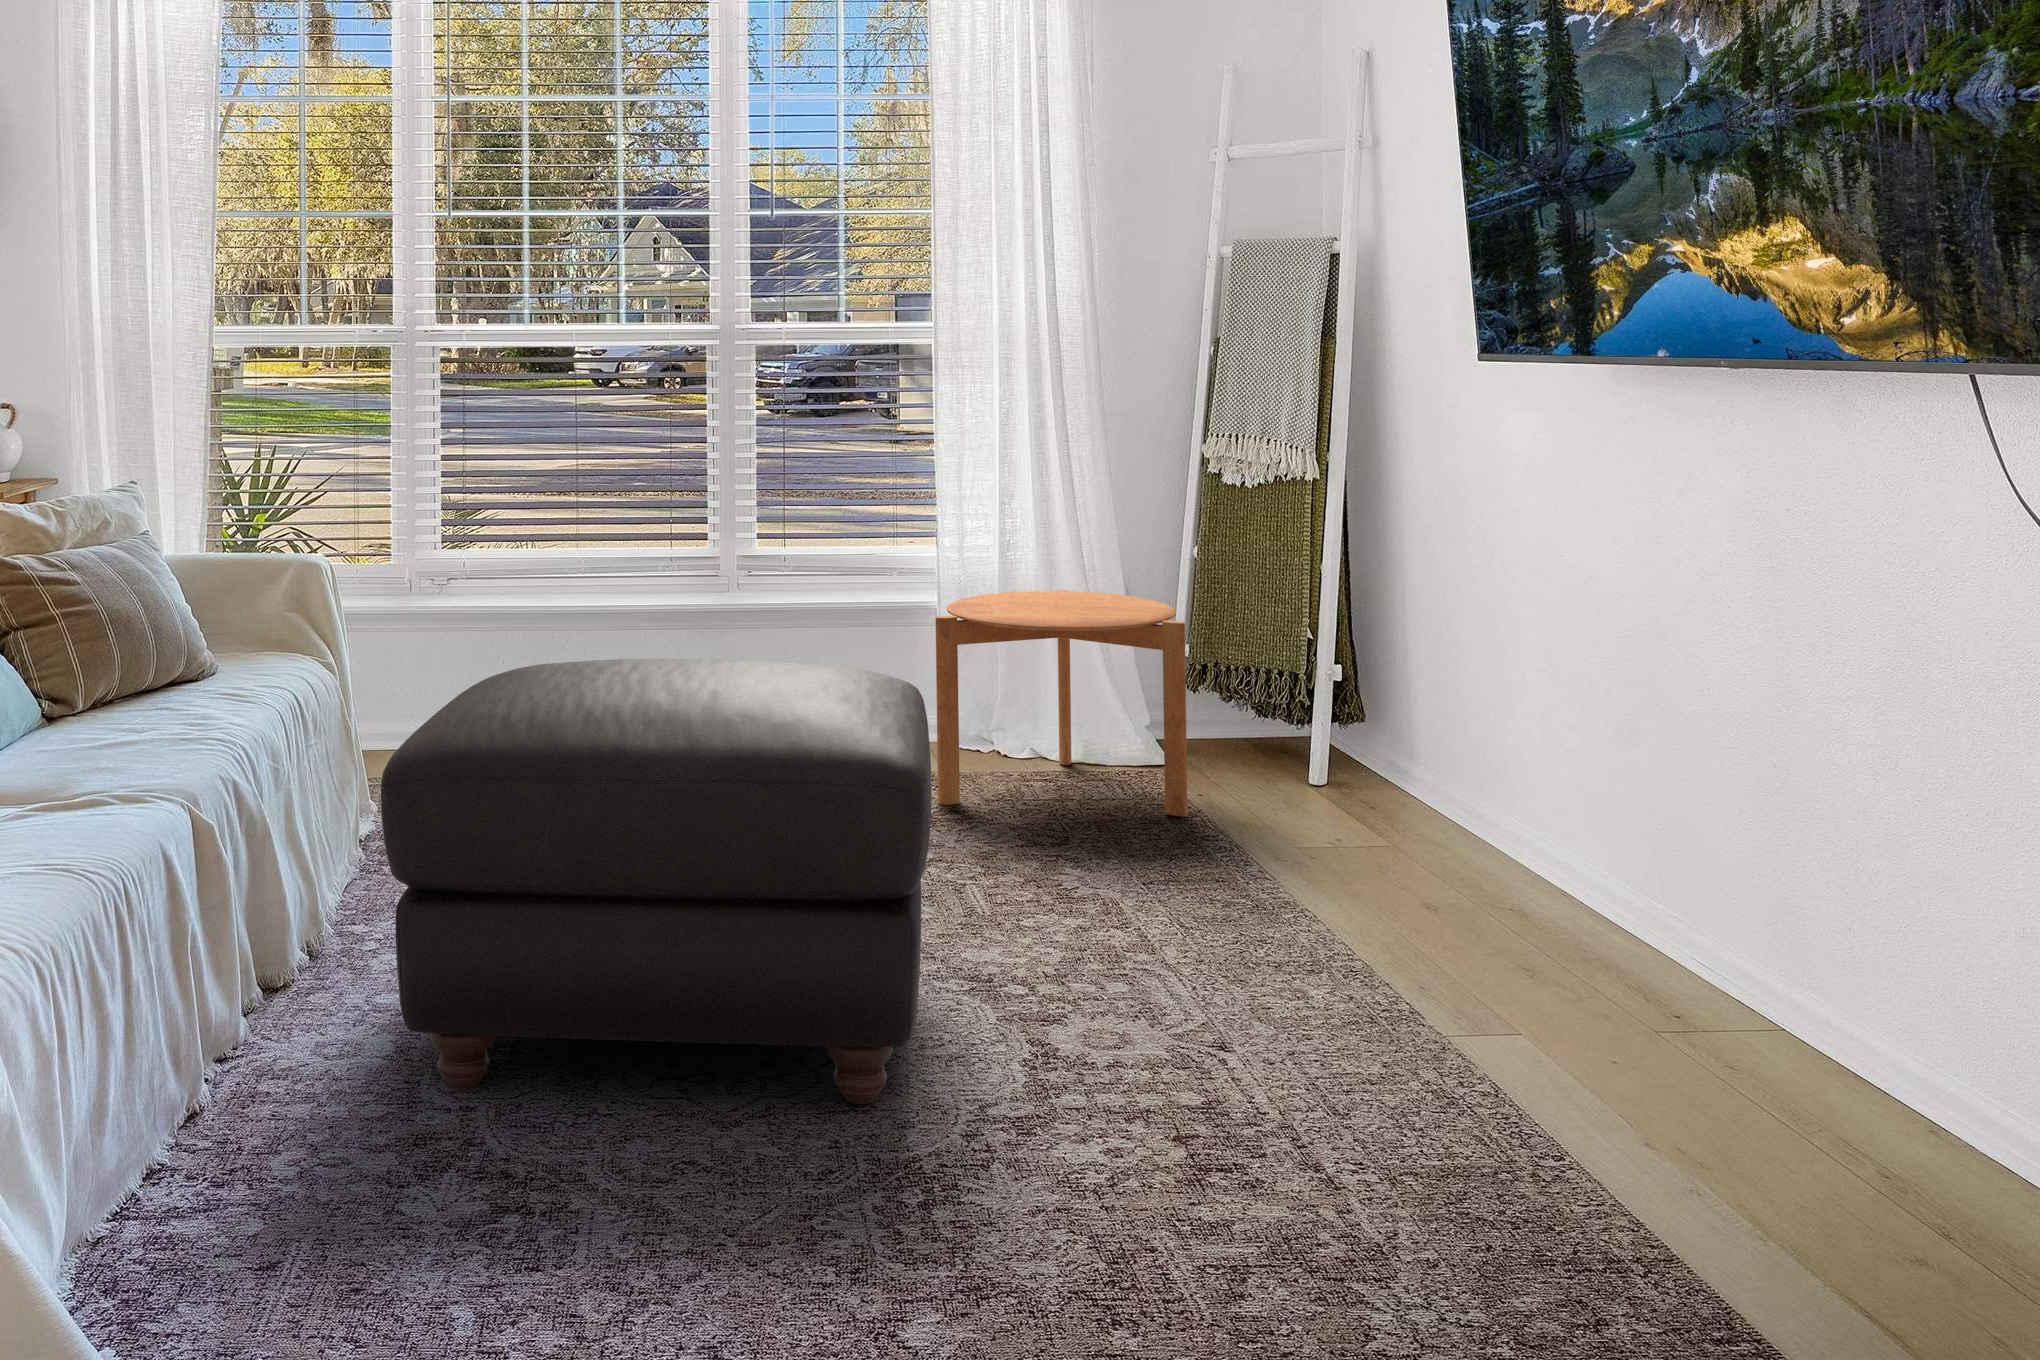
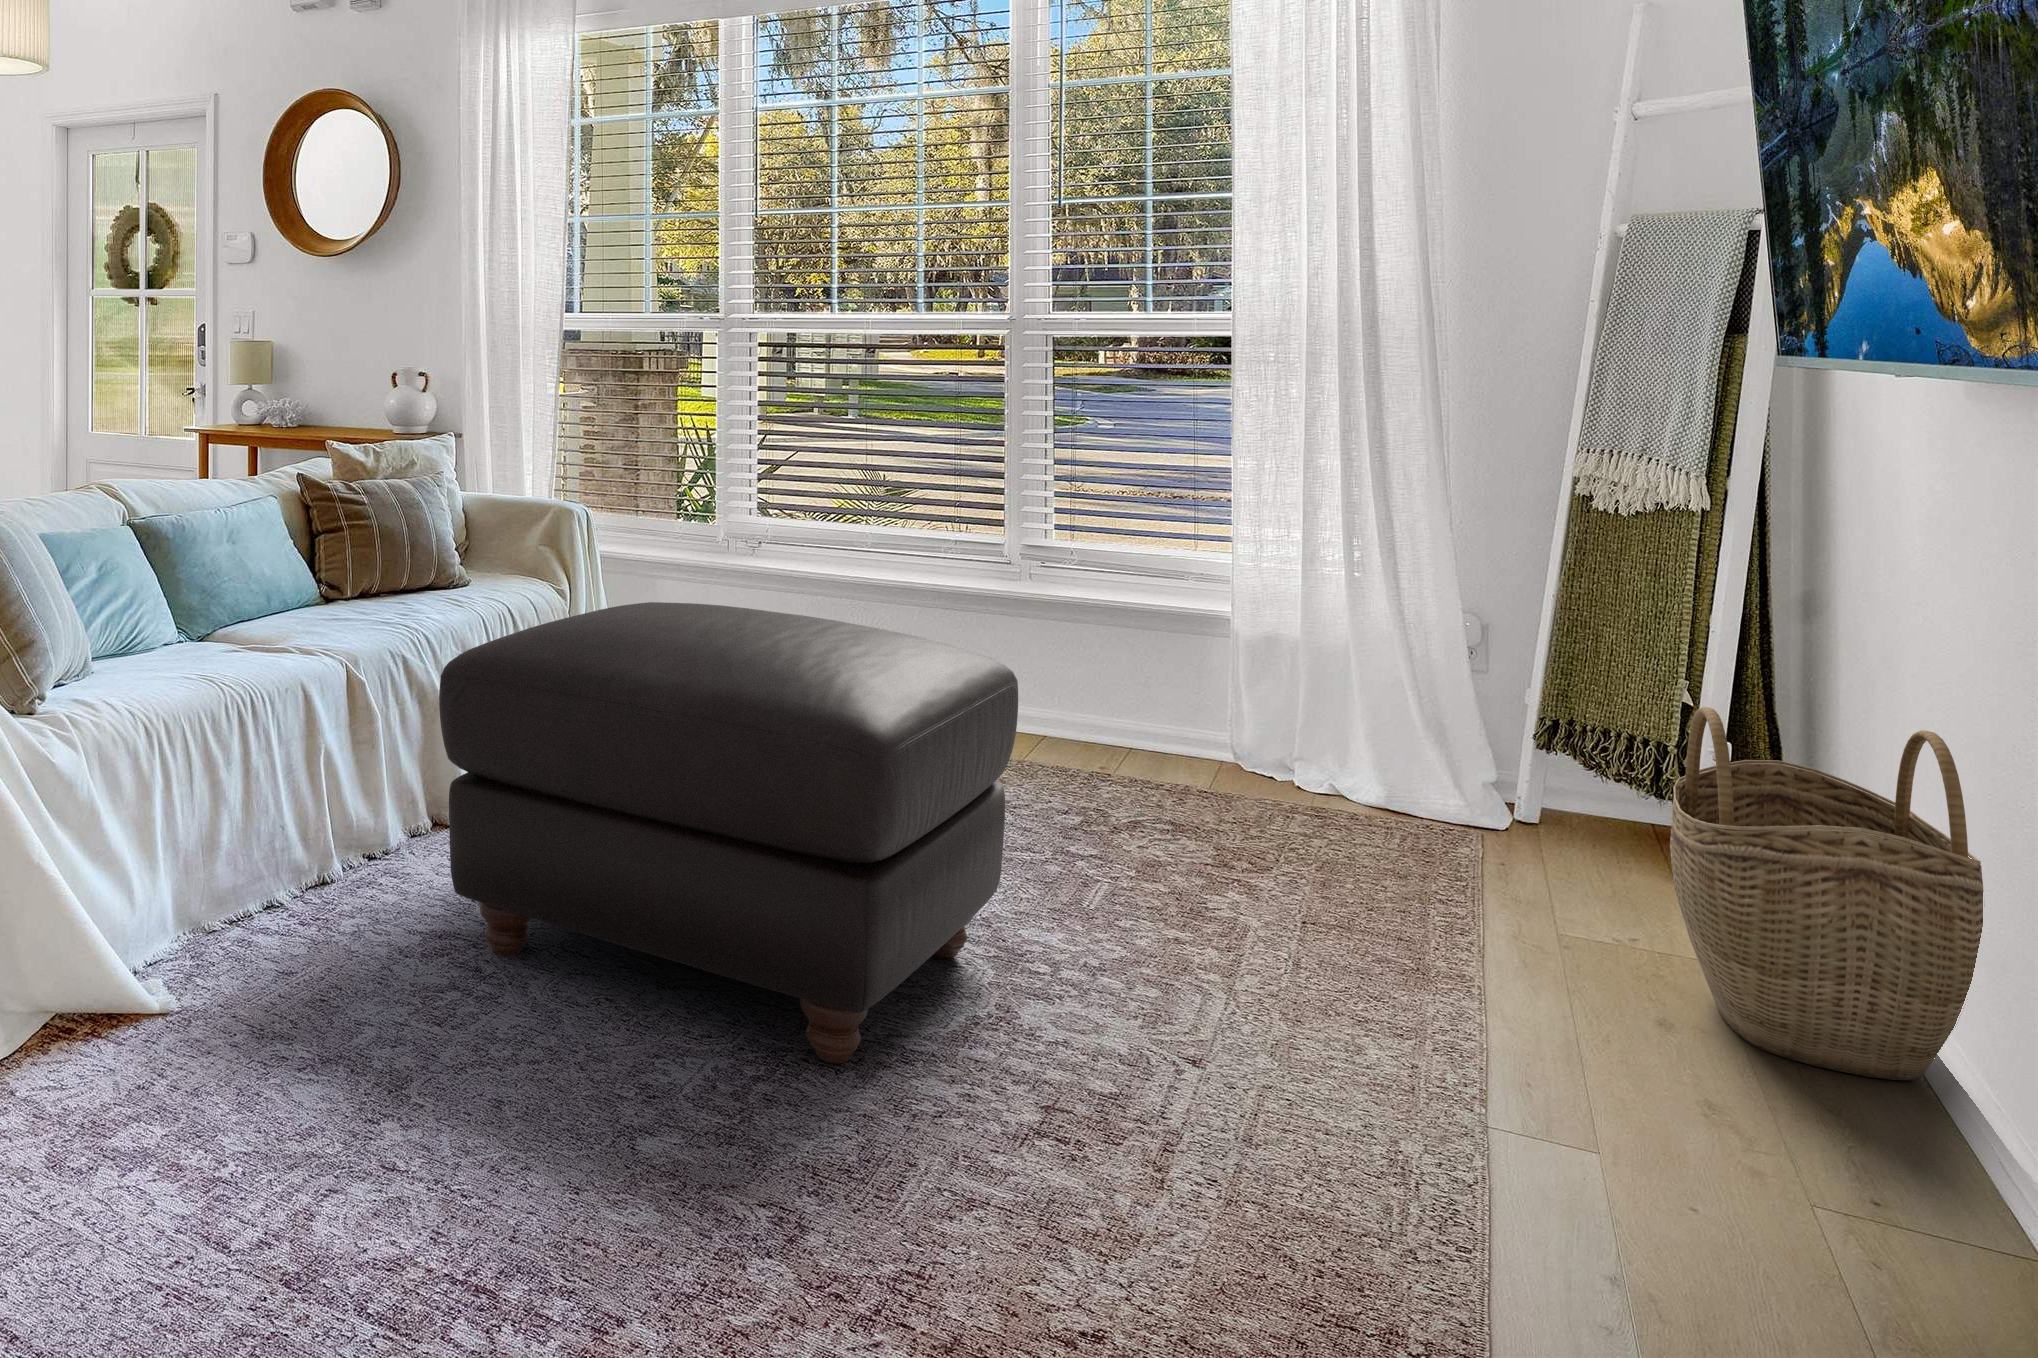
side table: present [936,590,1187,816] -> none [1179,608,1480,875]
woven basket: none [1366,640,1584,916] -> present [1670,707,1984,1080]

